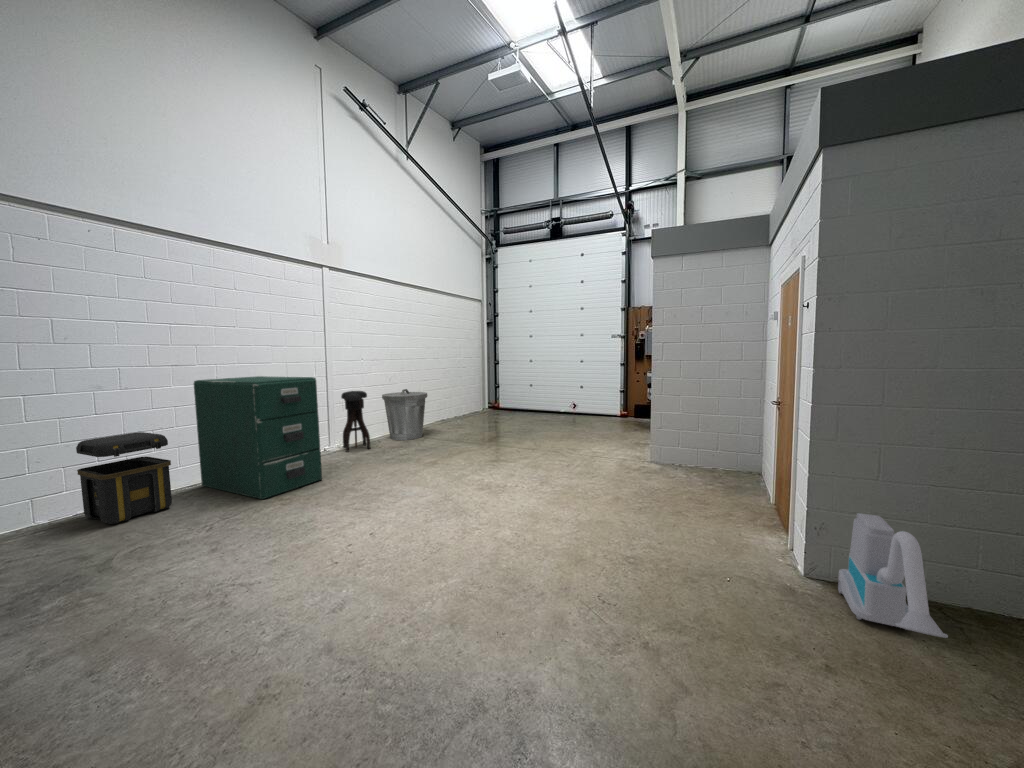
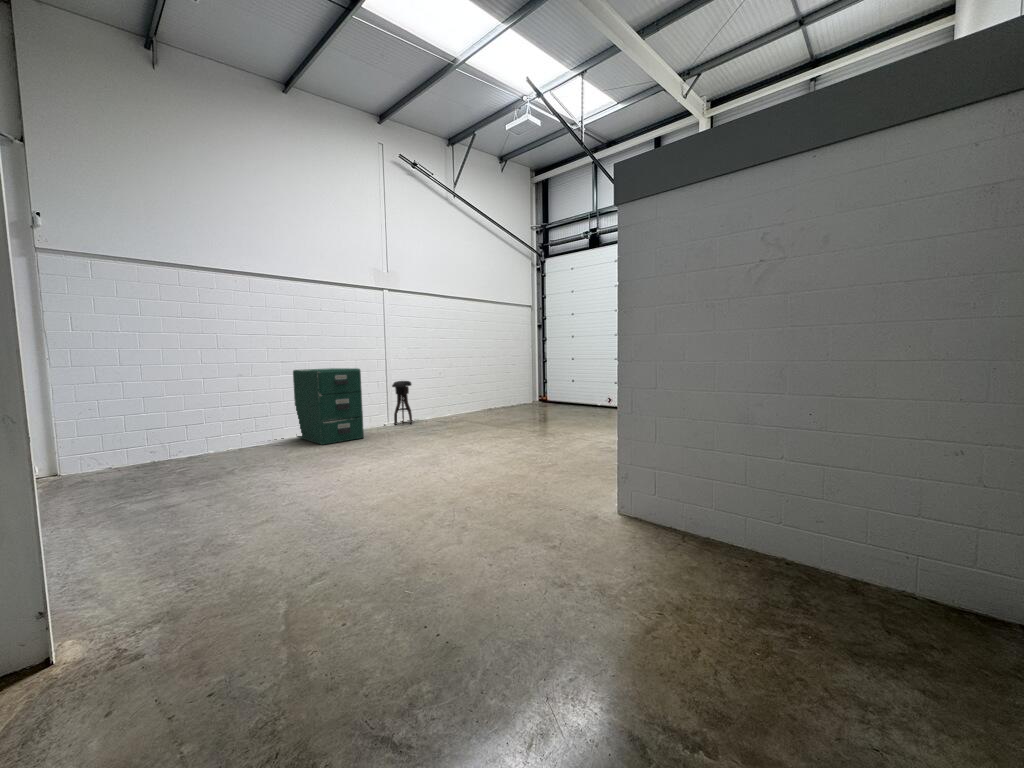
trash can: present [382,389,427,440] -> none [427,381,463,420]
toolbox: present [76,432,172,524] -> none [230,400,275,449]
vacuum cleaner: present [838,513,948,638] -> none [546,453,619,521]

